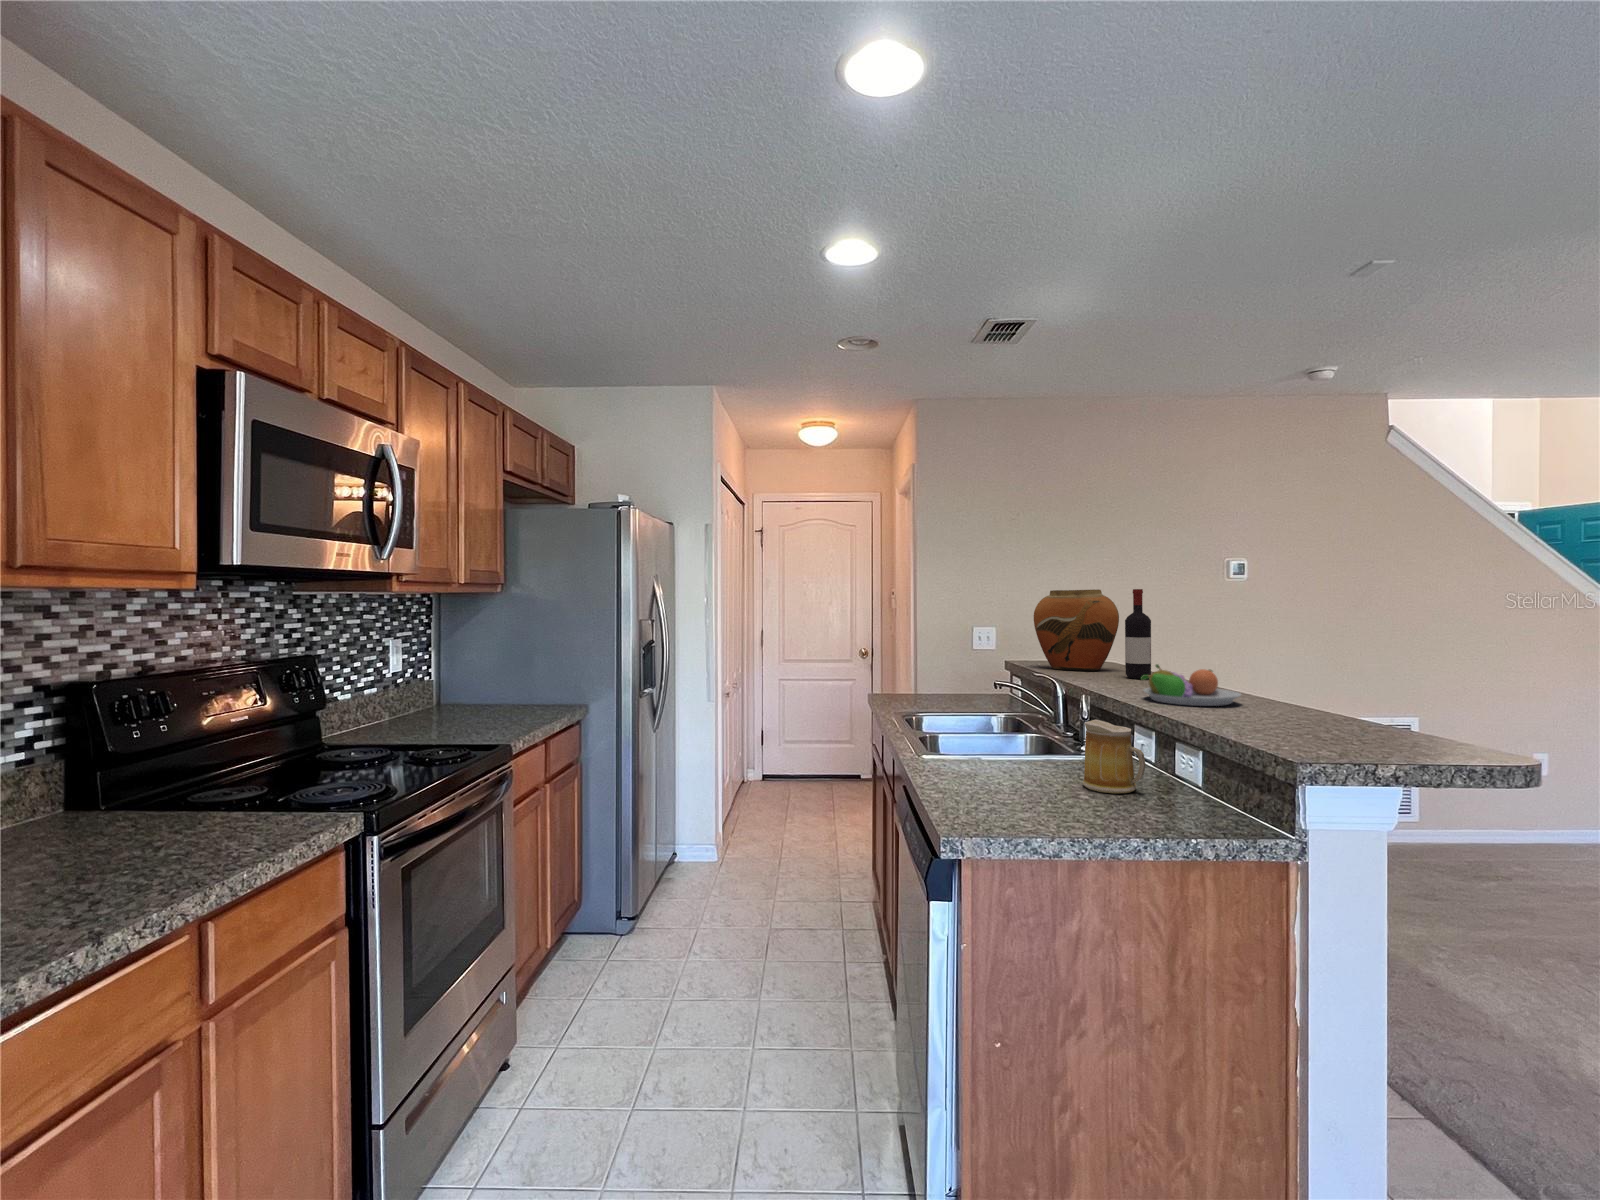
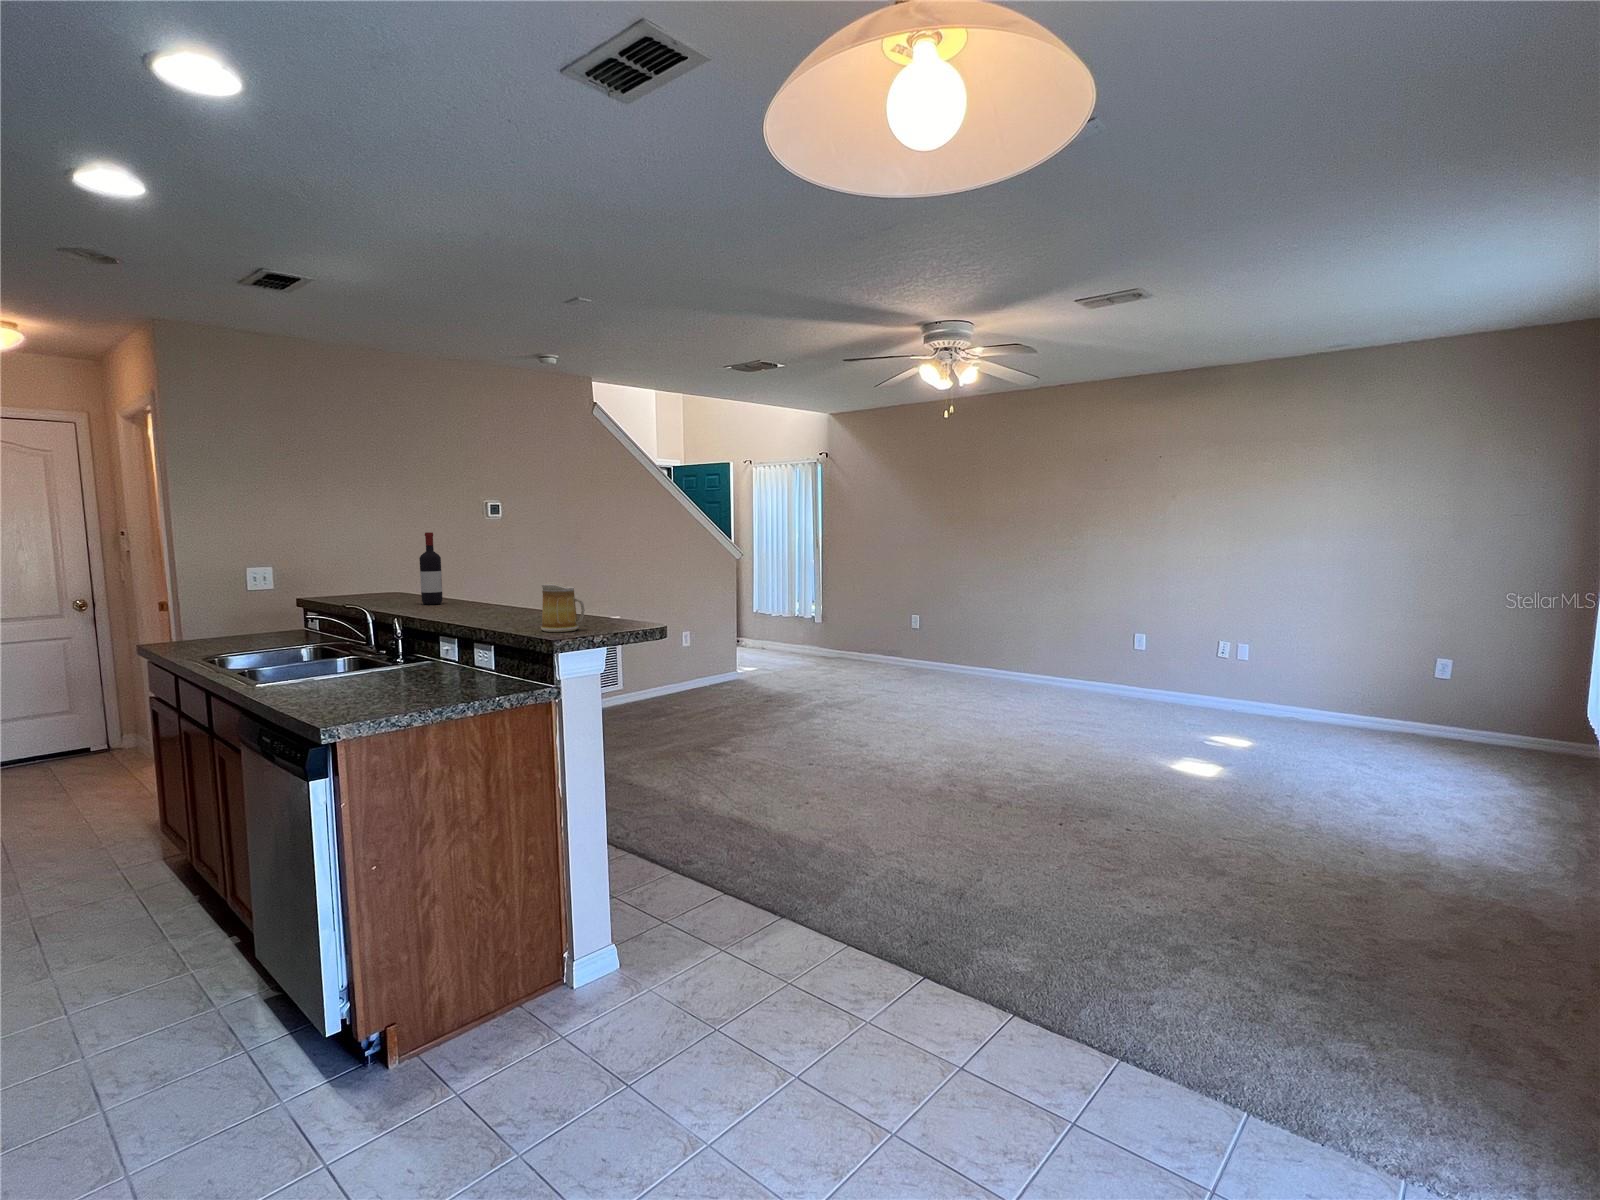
vase: present [1034,589,1119,671] -> none [330,532,411,603]
fruit bowl: present [1141,664,1241,706] -> none [444,591,513,618]
mug: present [1082,720,1145,793] -> present [541,582,585,632]

